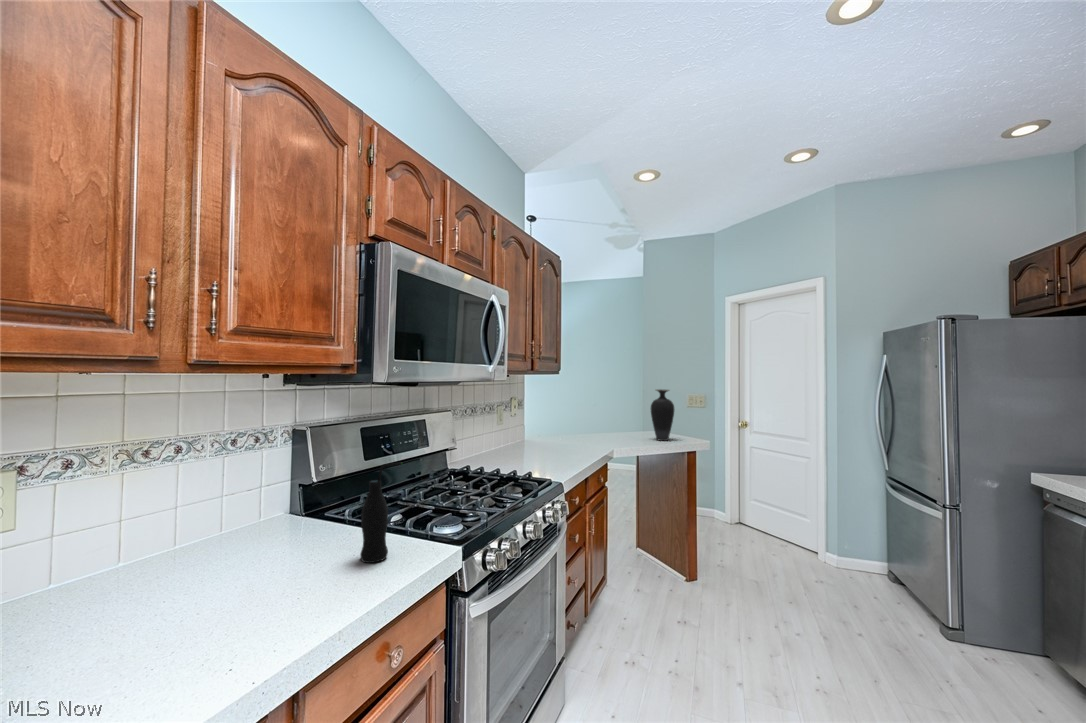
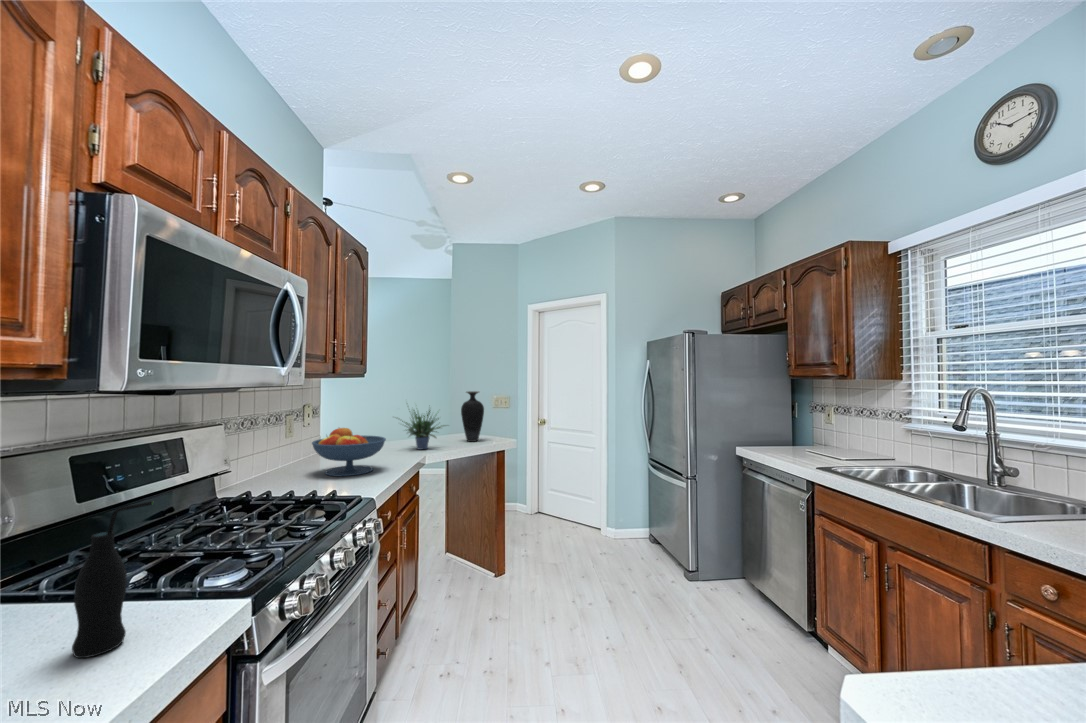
potted plant: none [584,395,638,445] -> present [402,410,446,450]
fruit bowl: none [514,418,575,462] -> present [312,428,386,476]

